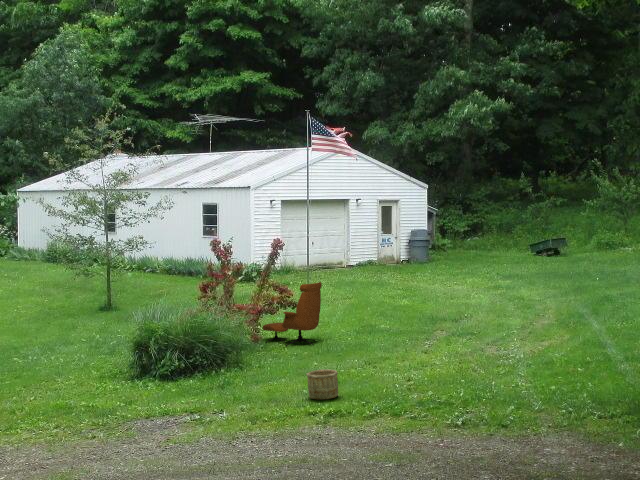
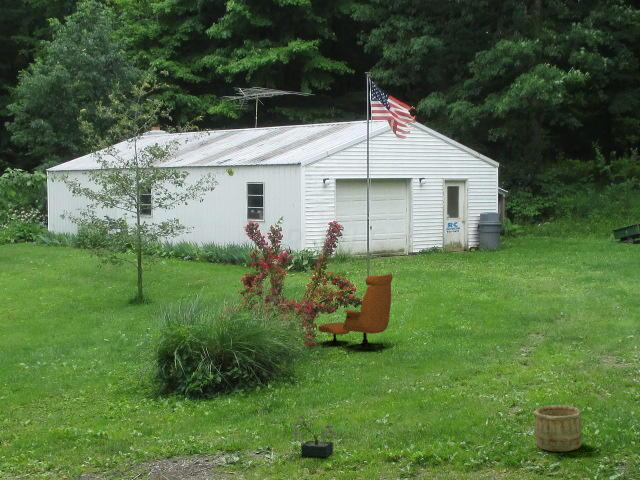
wooden bucket: present [306,369,338,400] -> present [533,405,582,452]
decorative plant: none [238,383,272,413] -> present [291,414,337,457]

